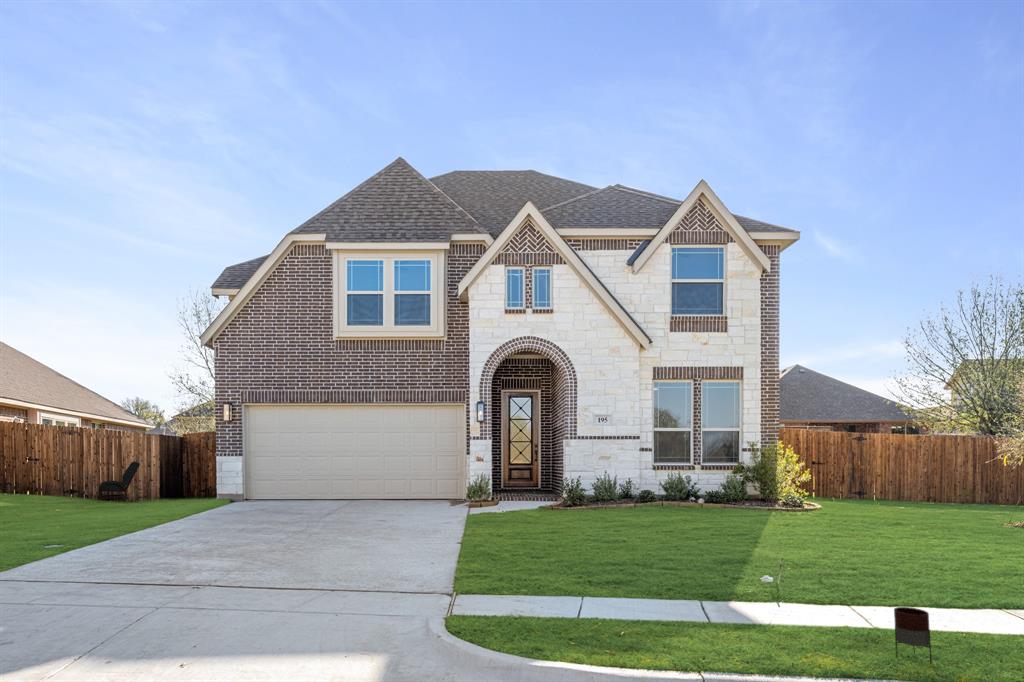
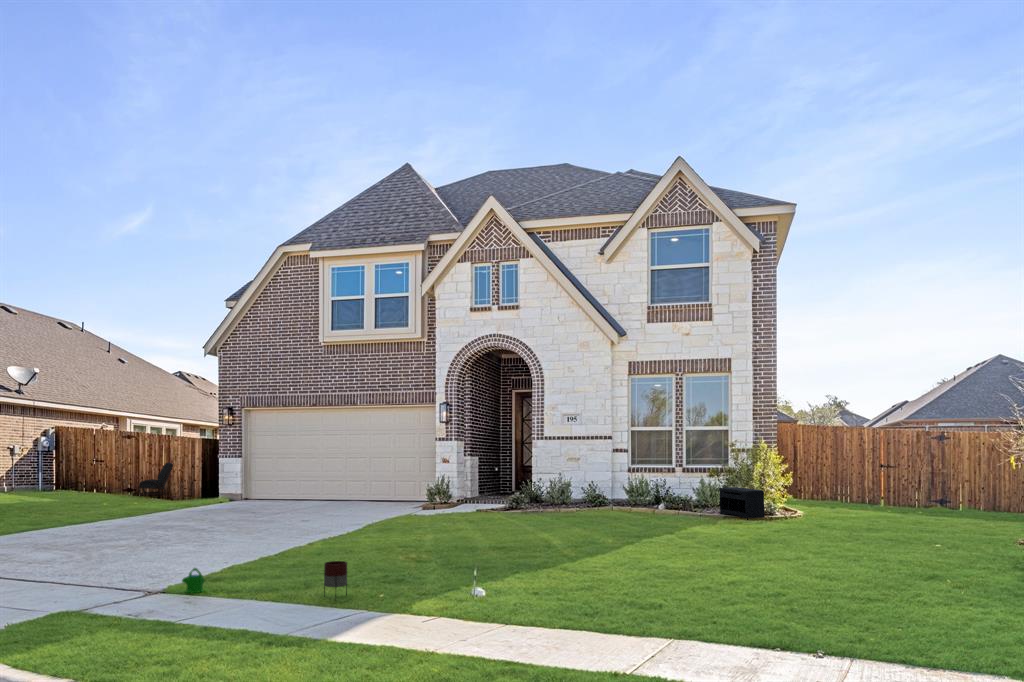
bench: none [758,484,808,514] -> present [719,487,765,518]
planter: present [894,607,932,664] -> present [324,561,347,596]
watering can: none [557,630,584,670] -> present [182,568,205,593]

